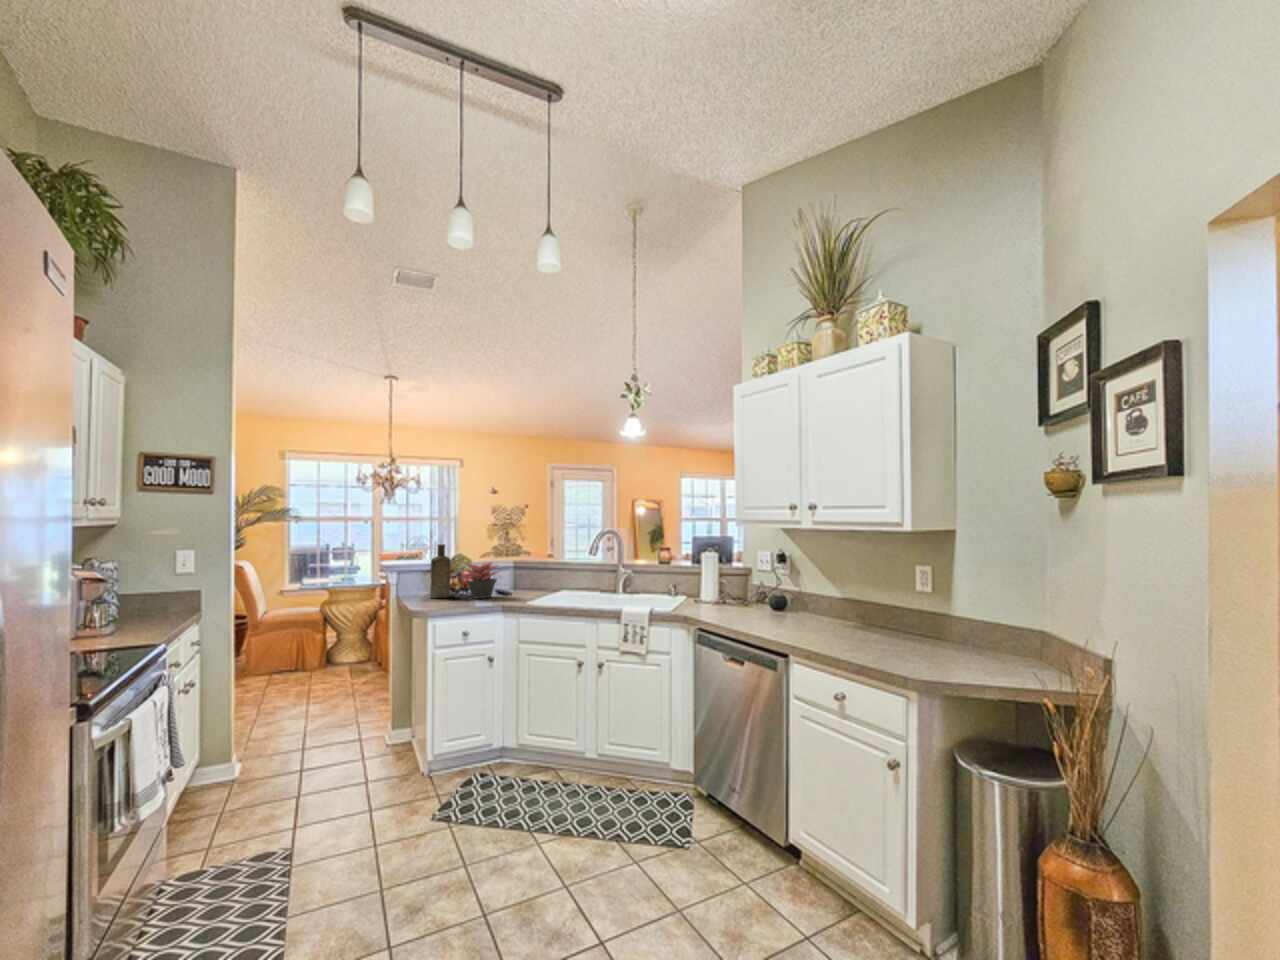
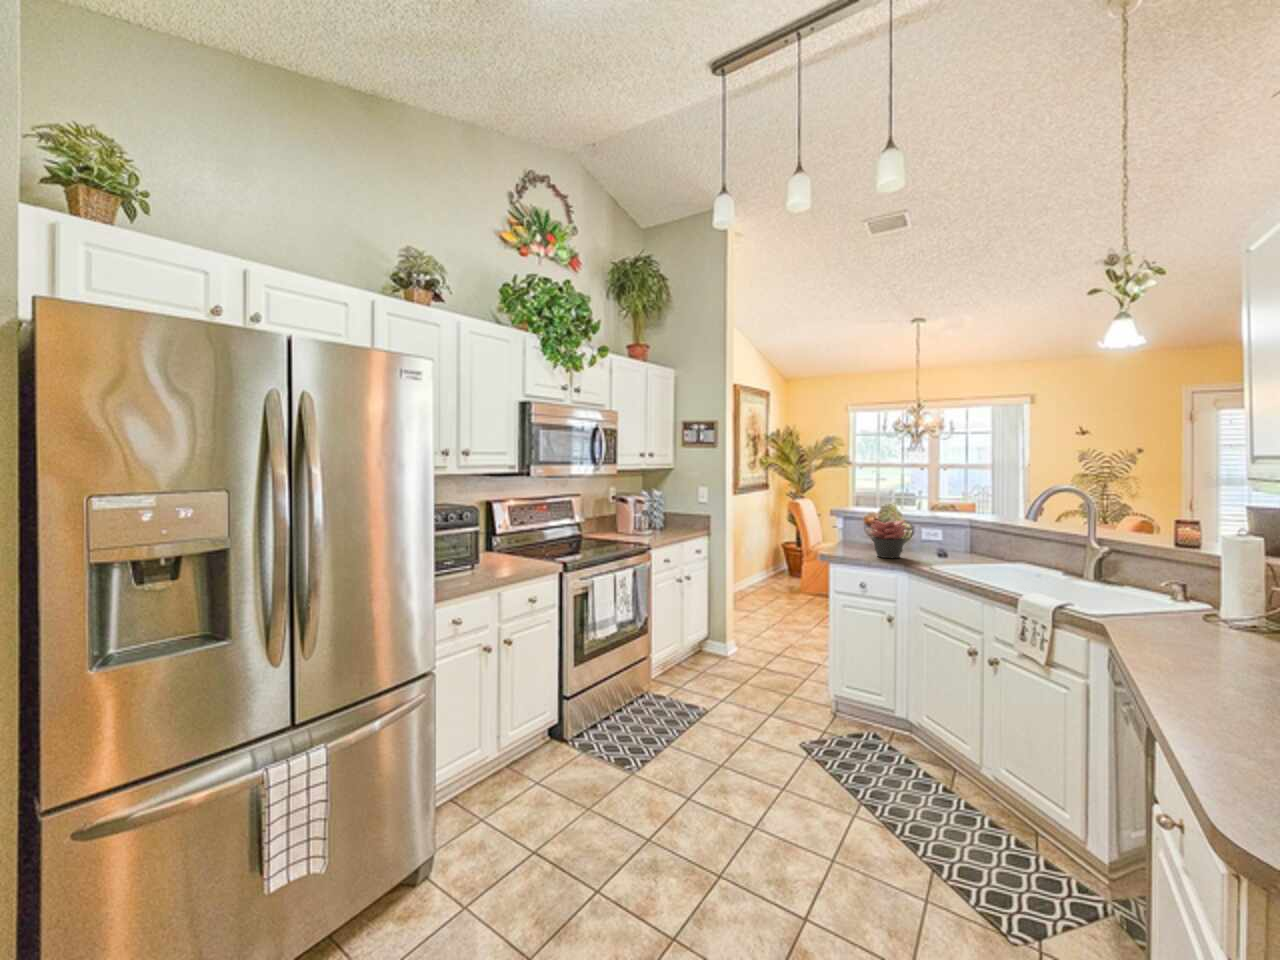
bottle: present [430,544,451,598] -> none [841,499,864,551]

